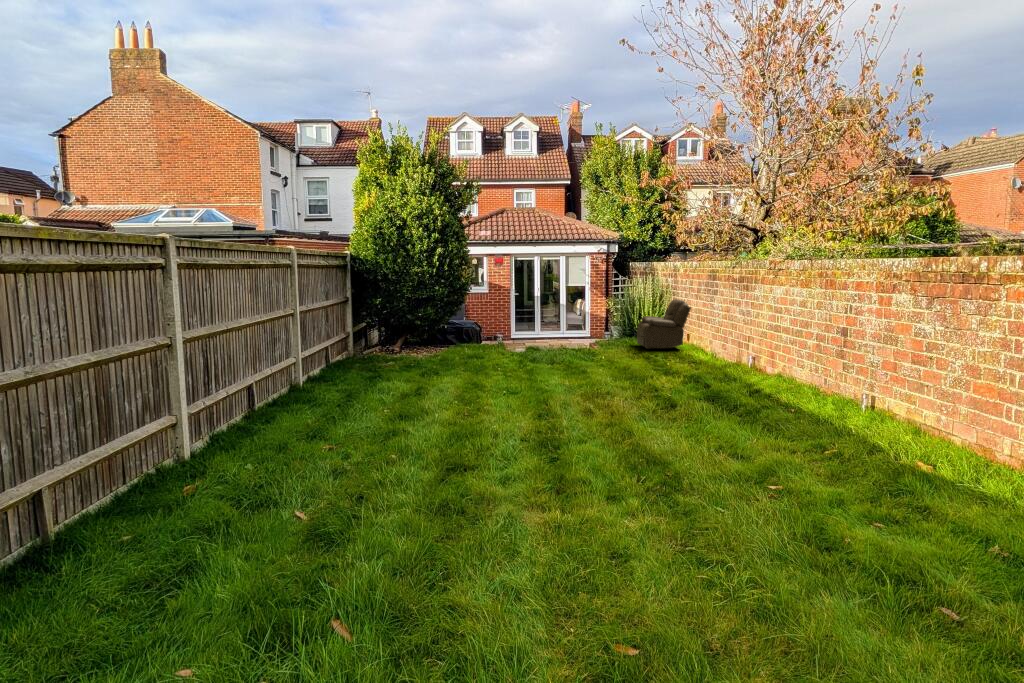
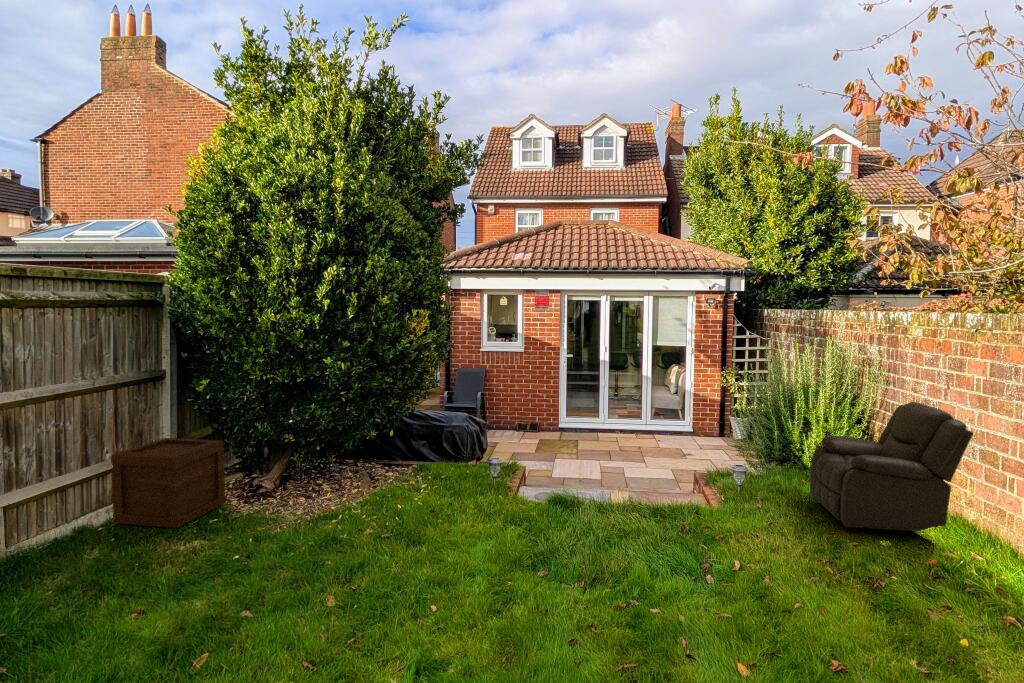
wooden crate: none [338,328,379,363] -> present [111,438,225,528]

